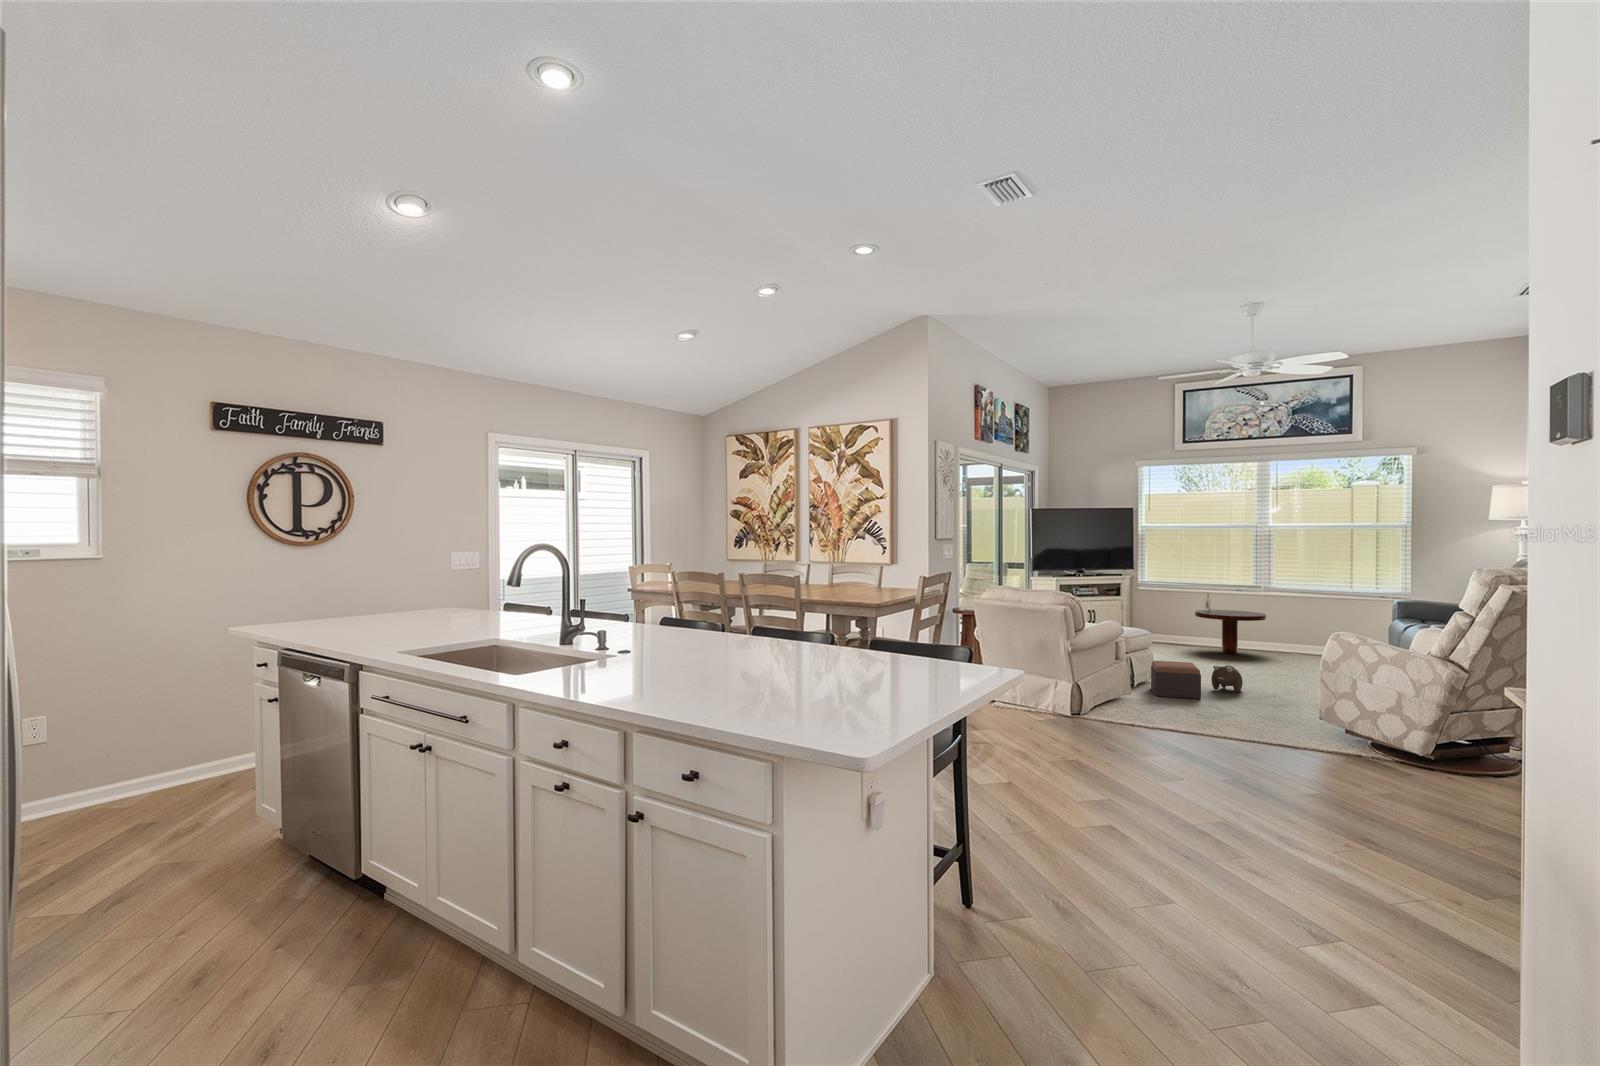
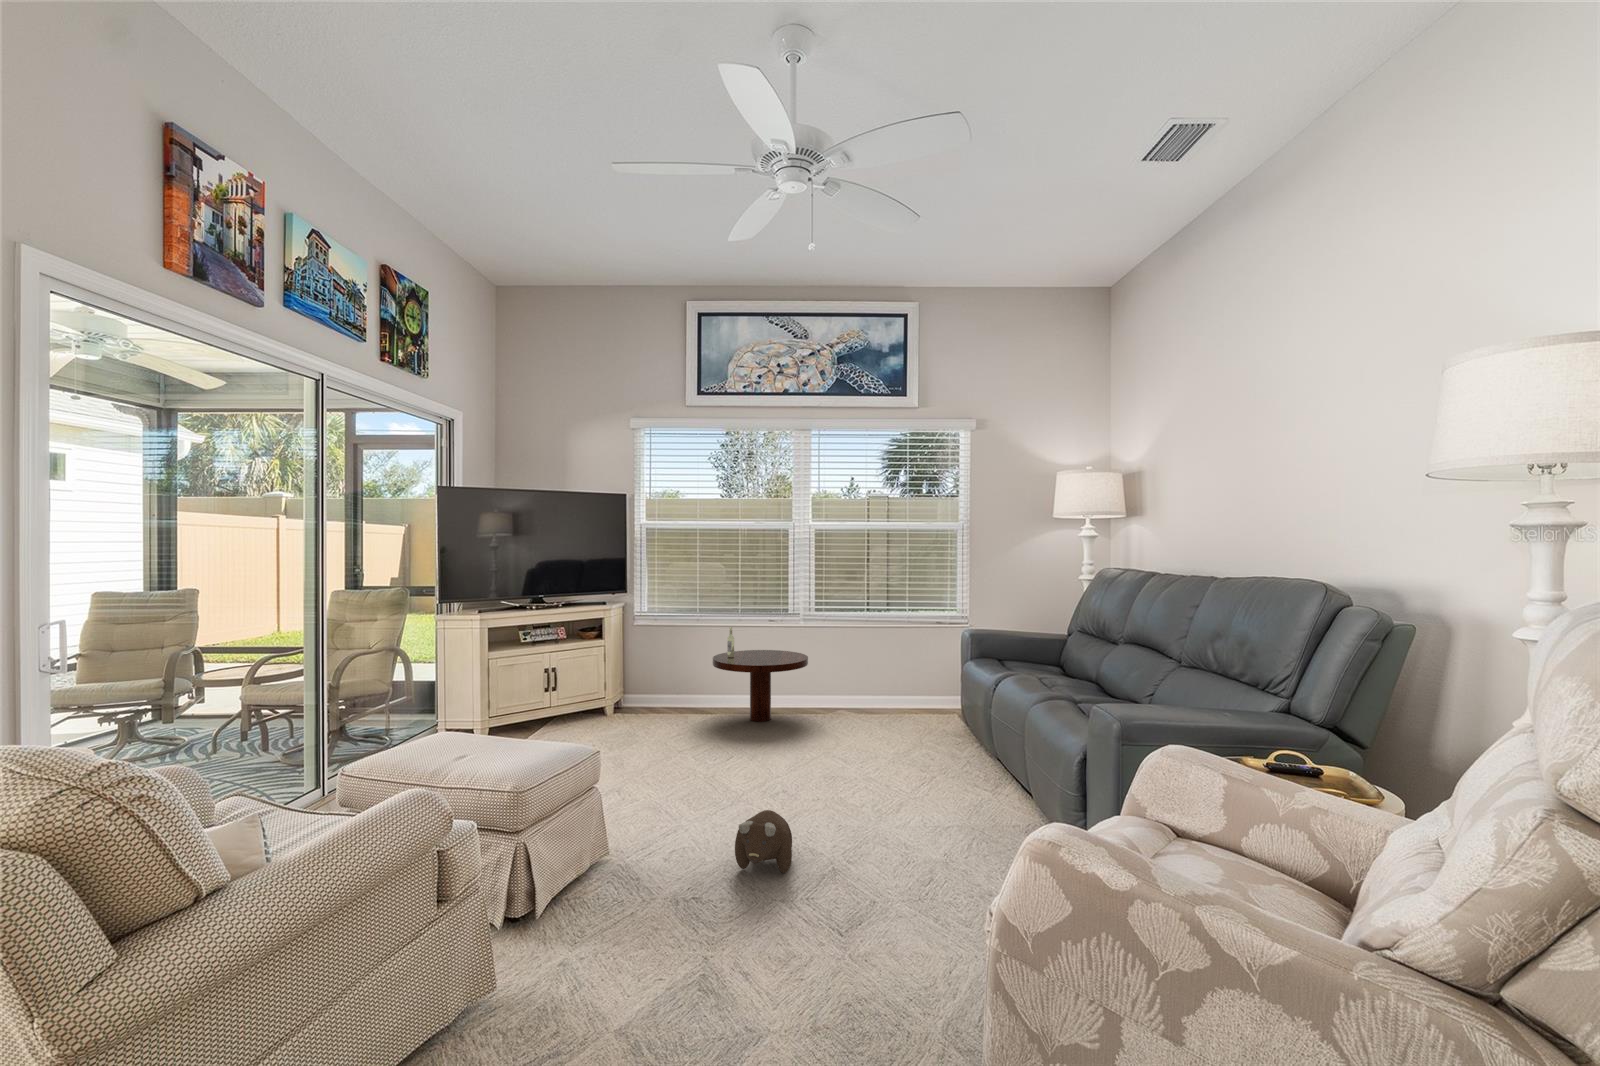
footstool: present [1151,661,1201,699] -> none [605,826,712,952]

